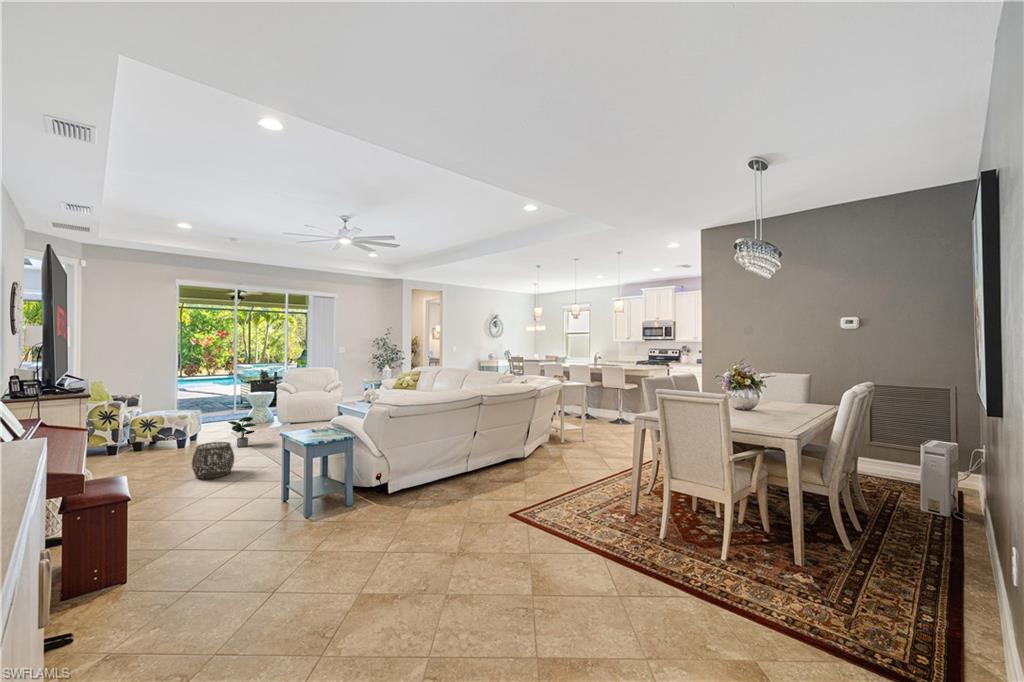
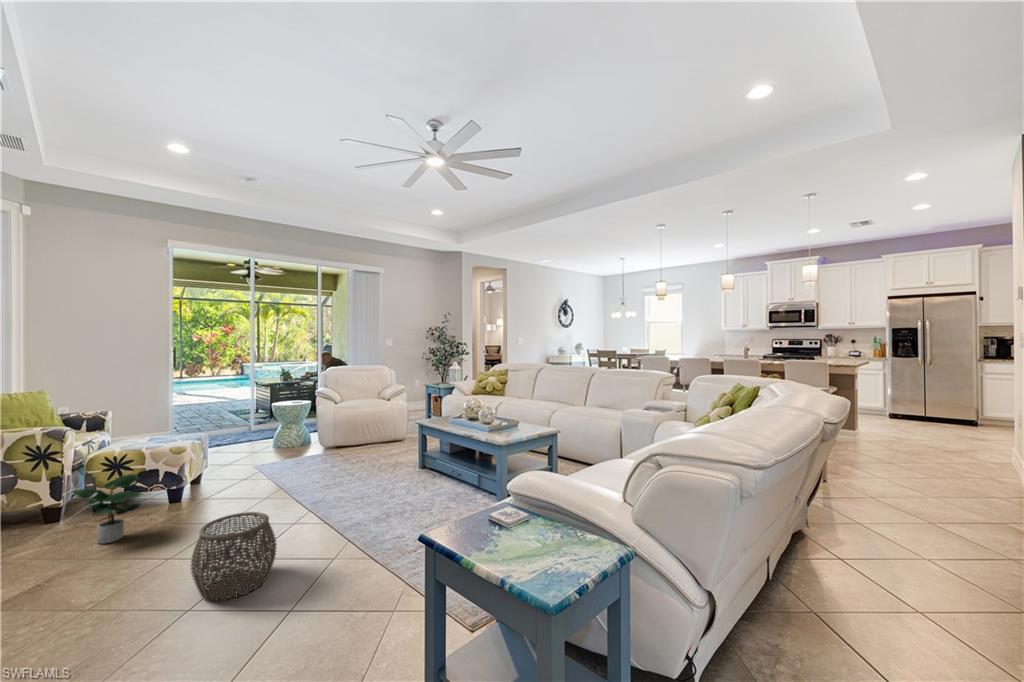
potted plant: present [228,417,256,447] -> present [72,474,142,544]

